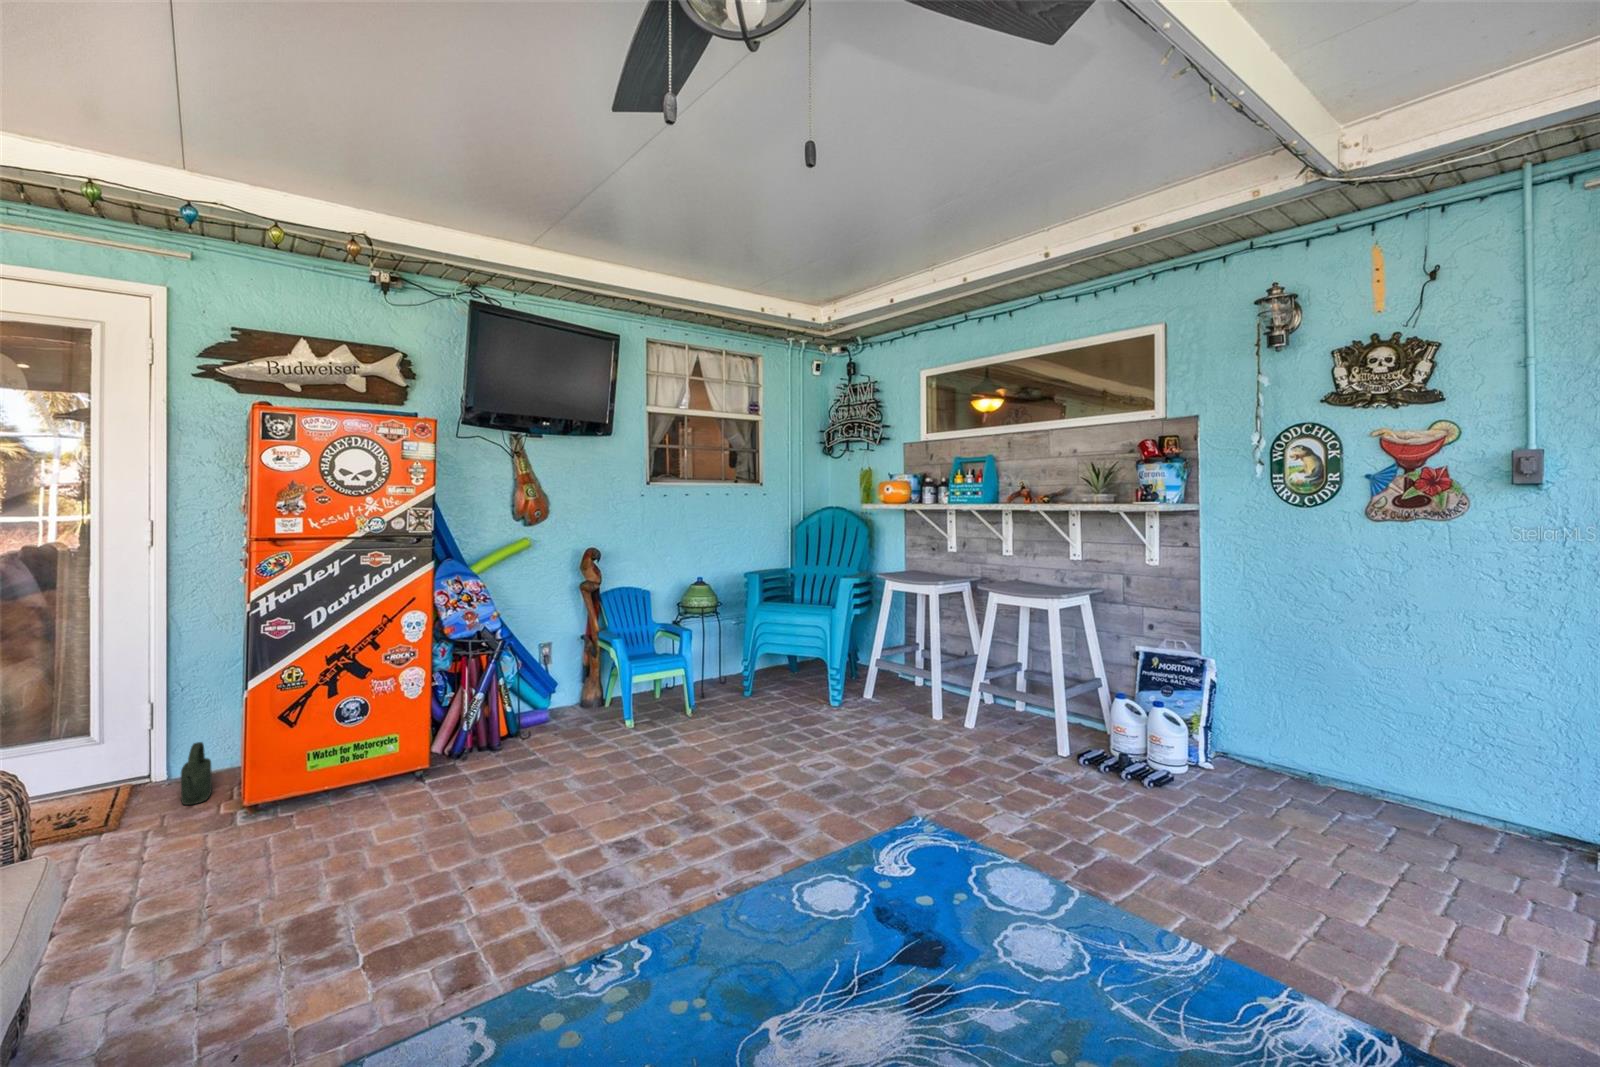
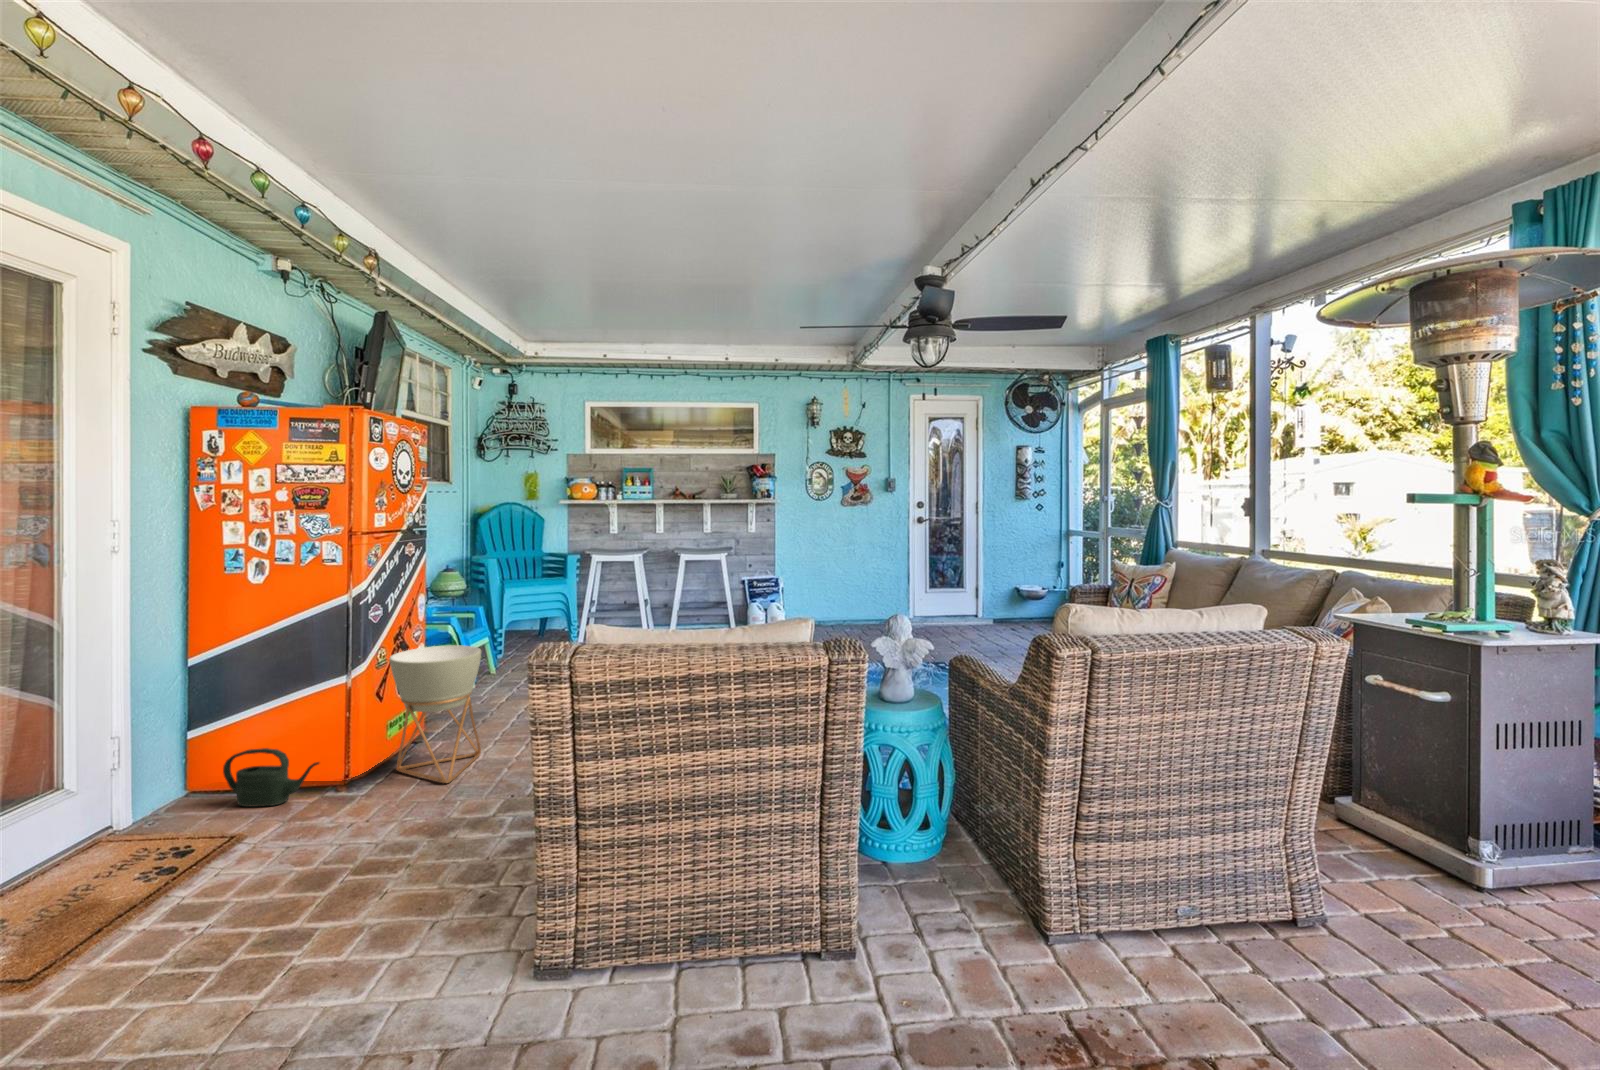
planter: none [228,676,354,850] -> present [389,645,481,783]

